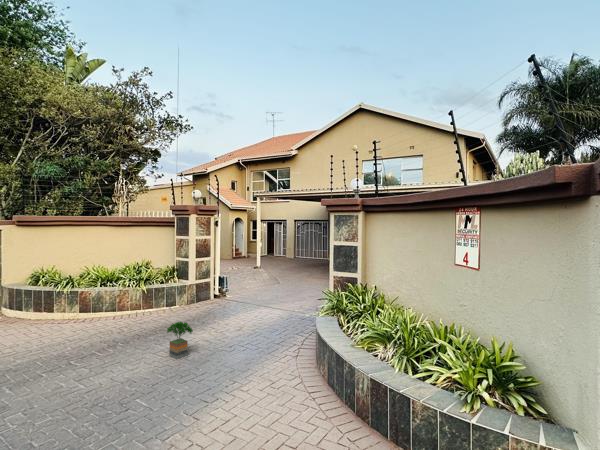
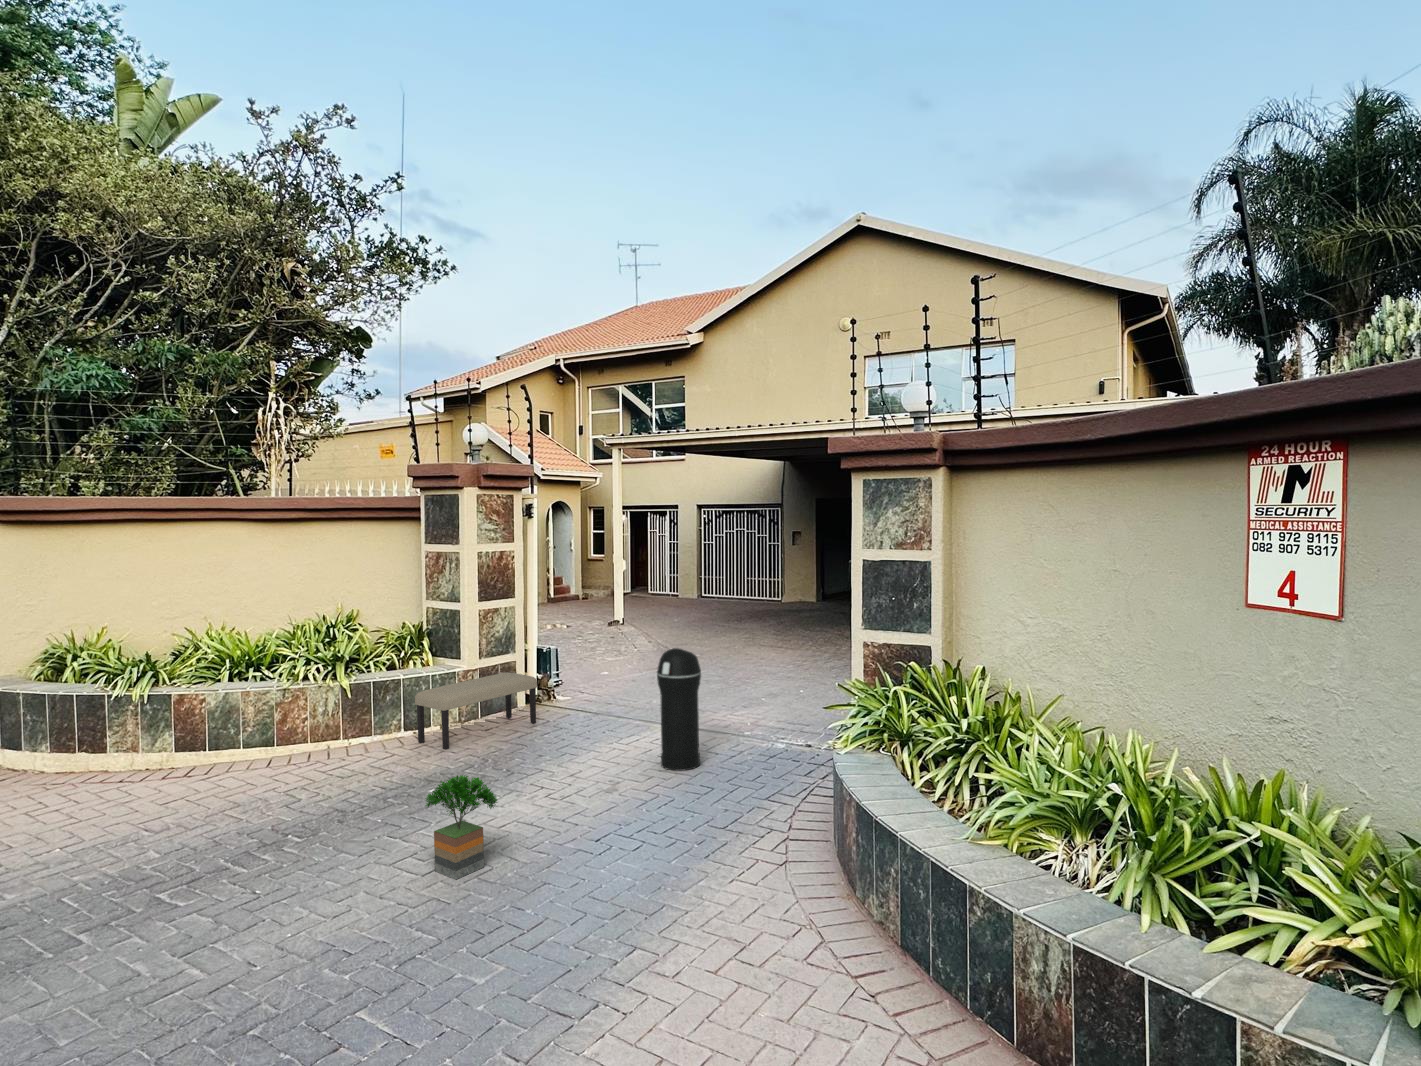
trash can: none [260,277,277,324] -> present [657,648,701,771]
bench: none [170,286,218,315] -> present [415,672,537,749]

